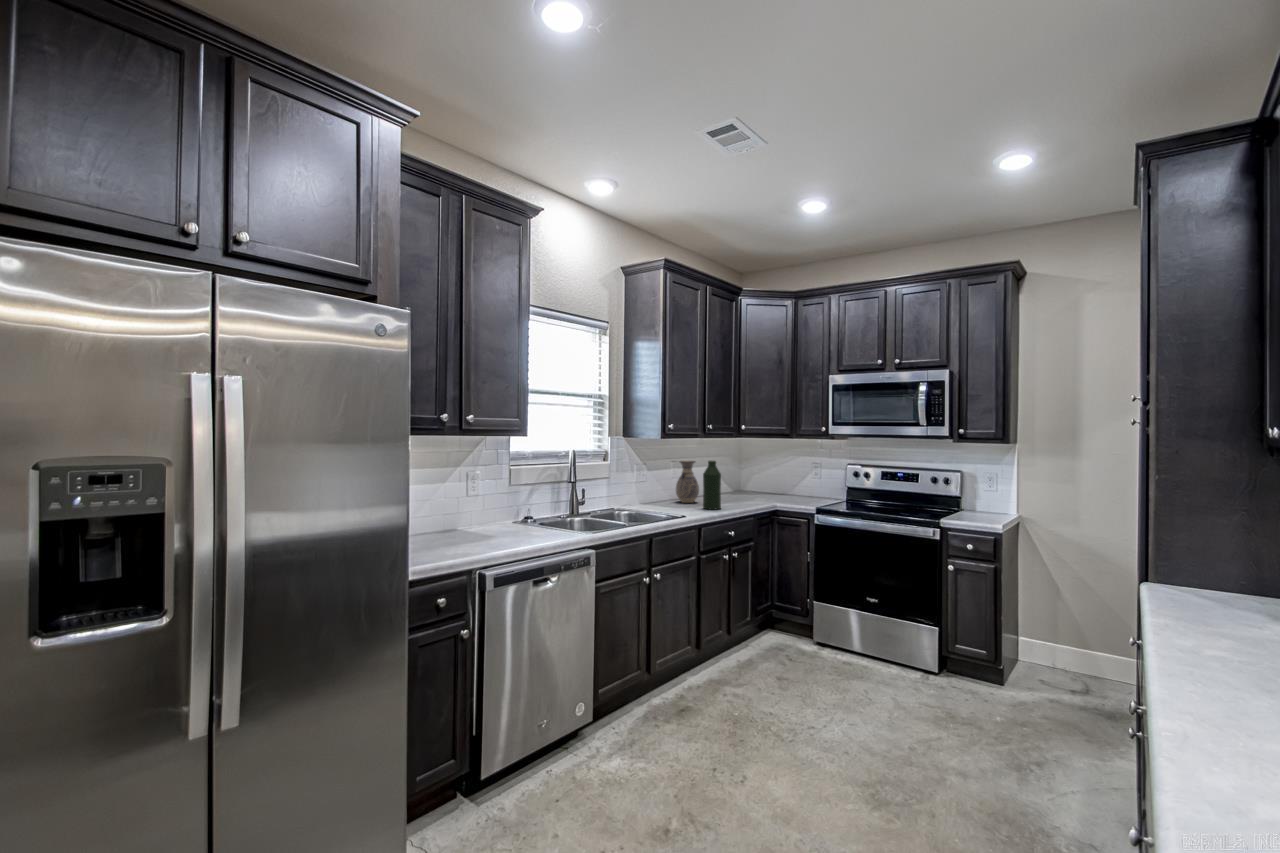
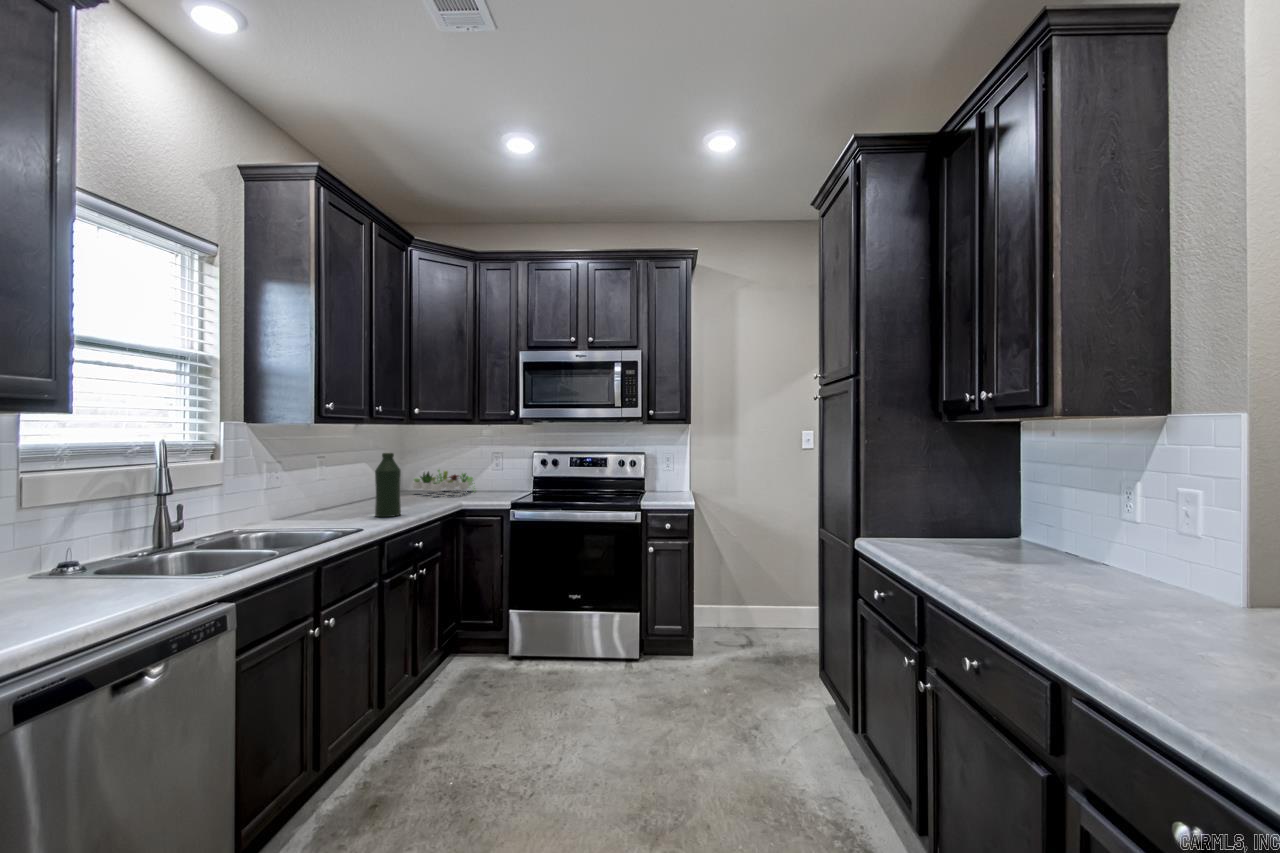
vase: present [676,461,699,503] -> none [327,455,363,512]
succulent plant: none [744,473,795,497] -> present [413,470,475,491]

